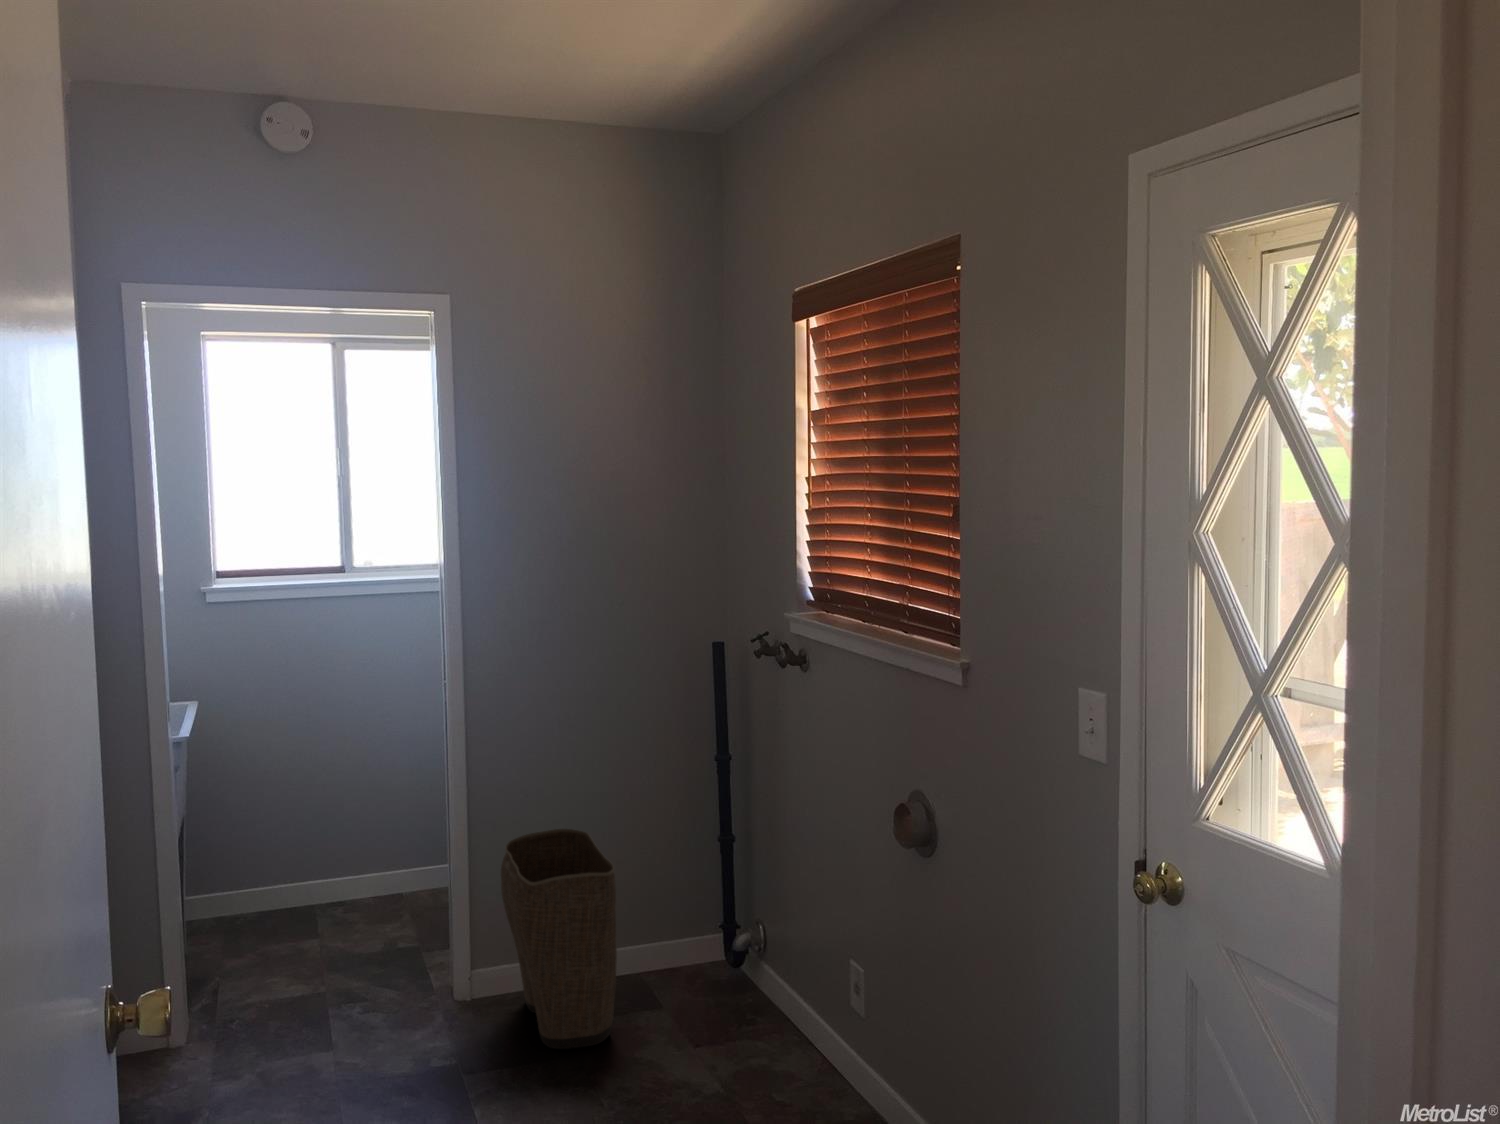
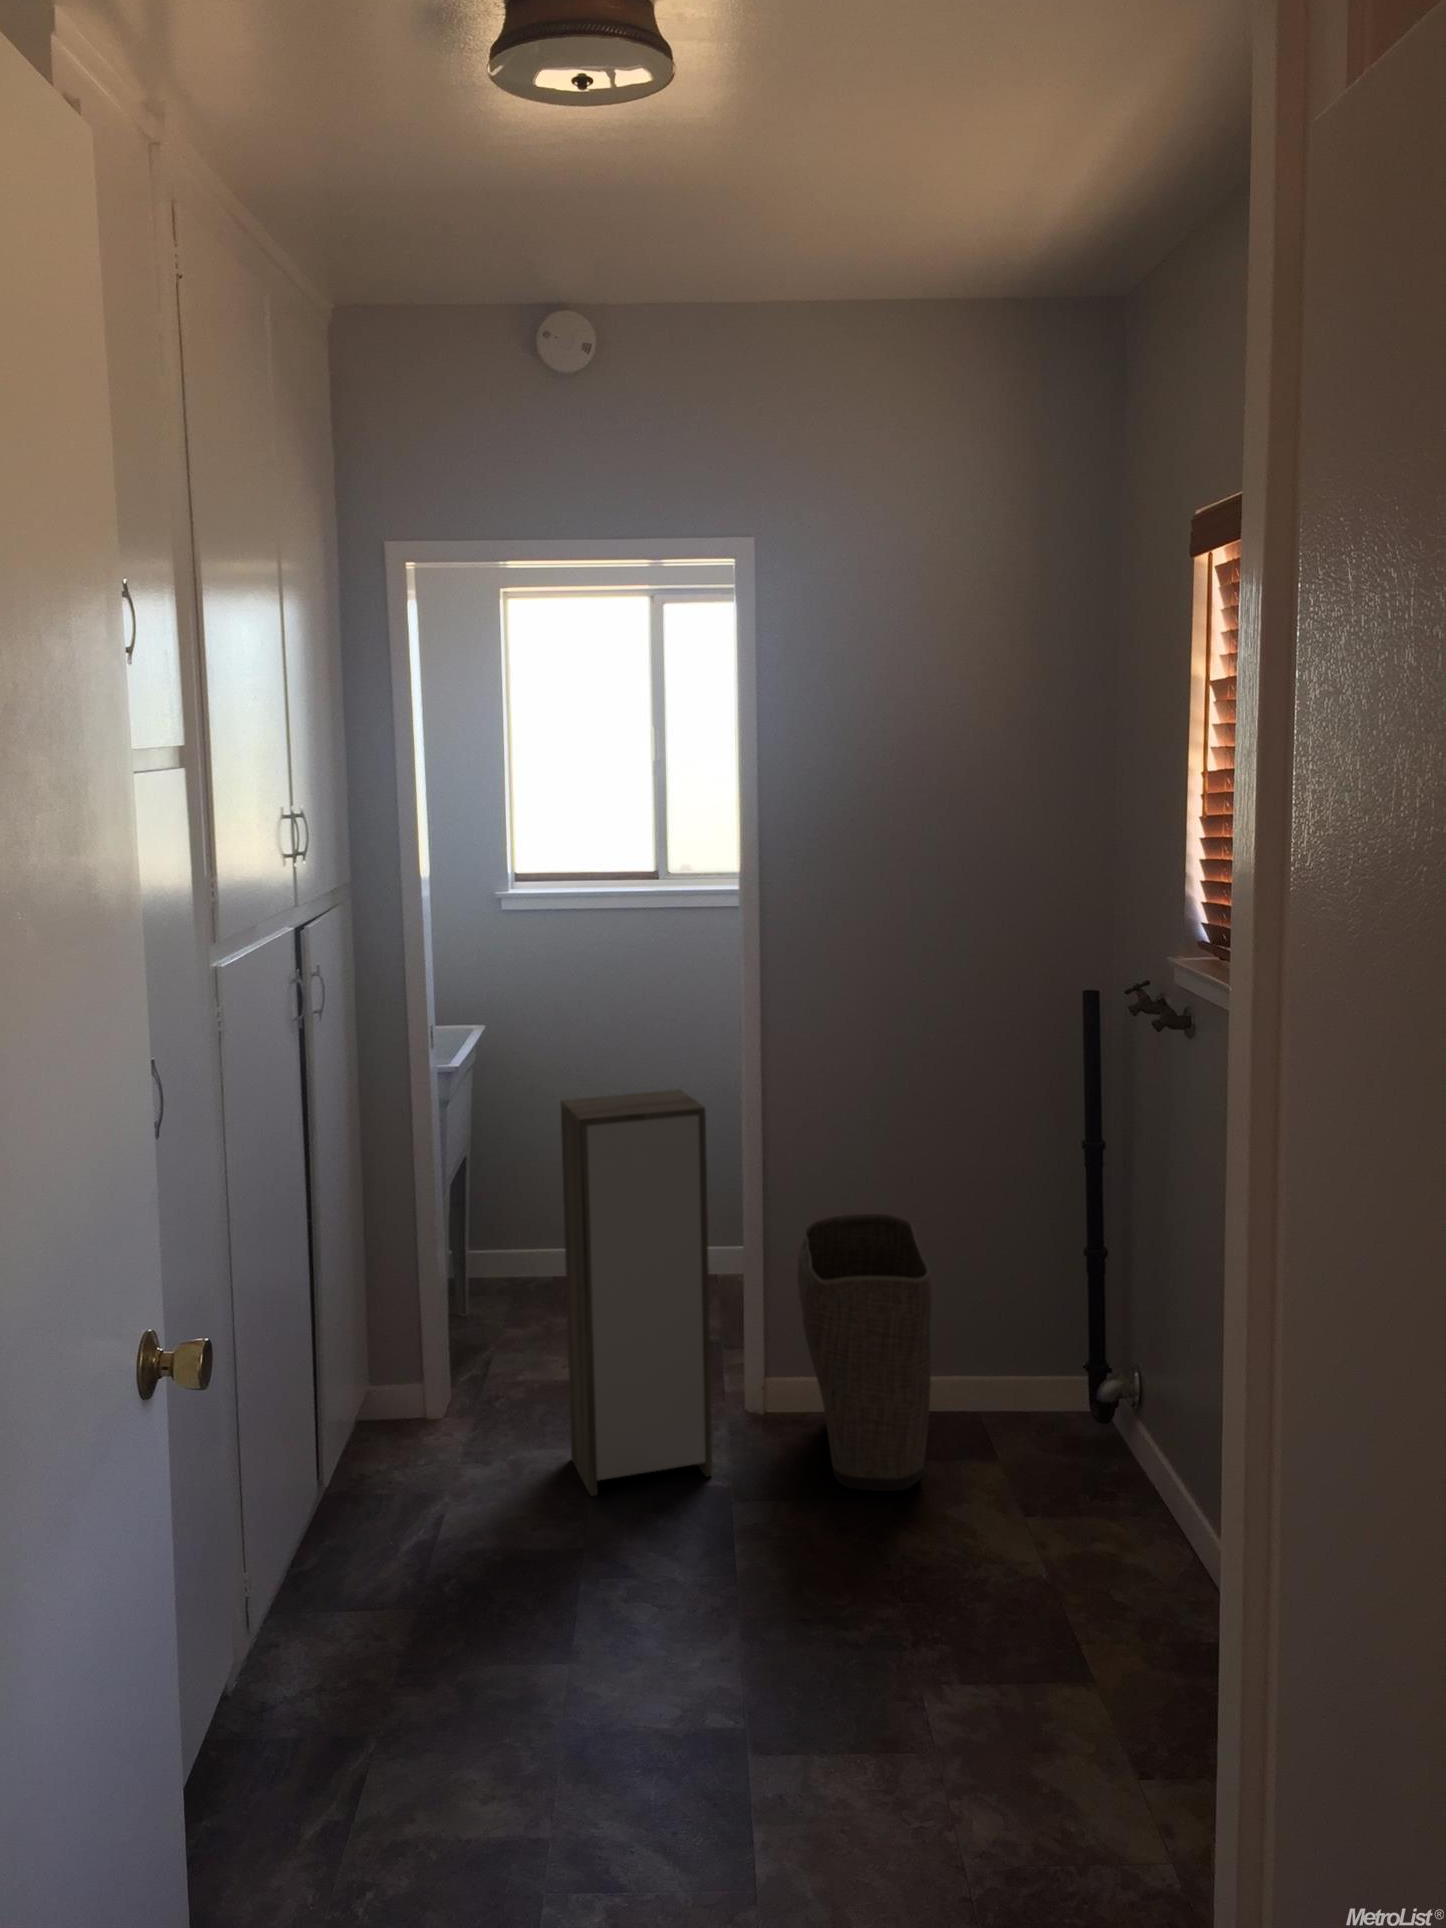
storage cabinet: none [301,740,441,1092] -> present [561,1090,712,1496]

